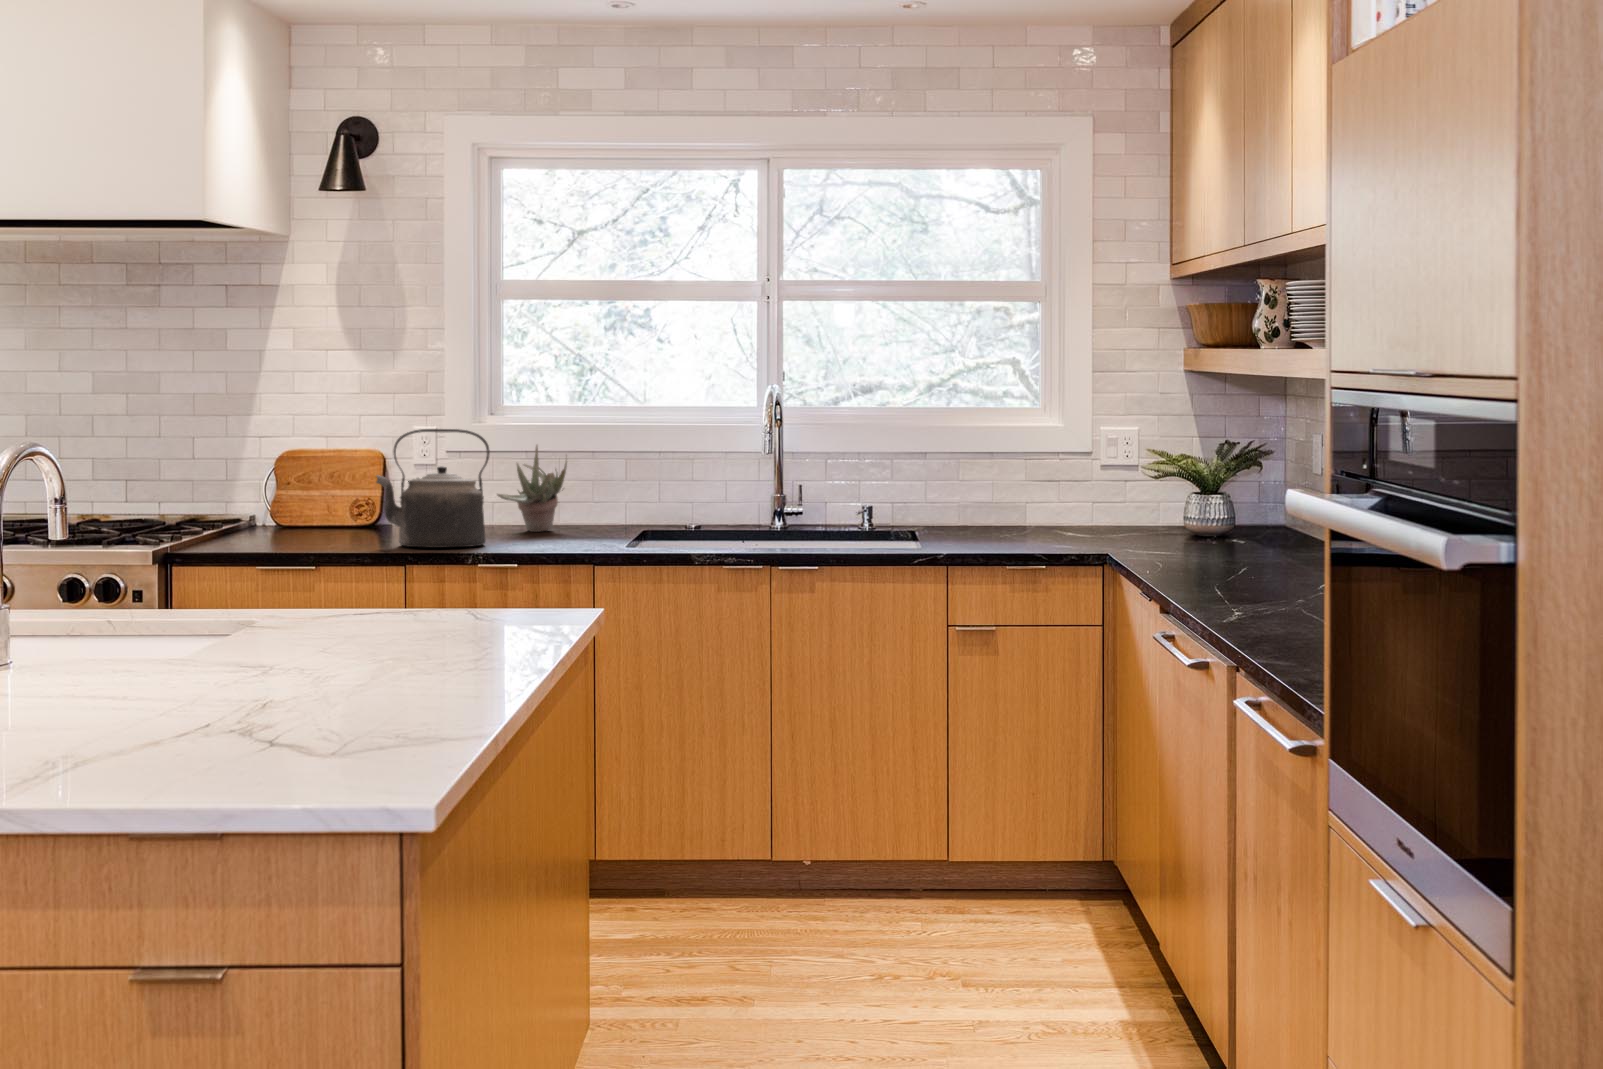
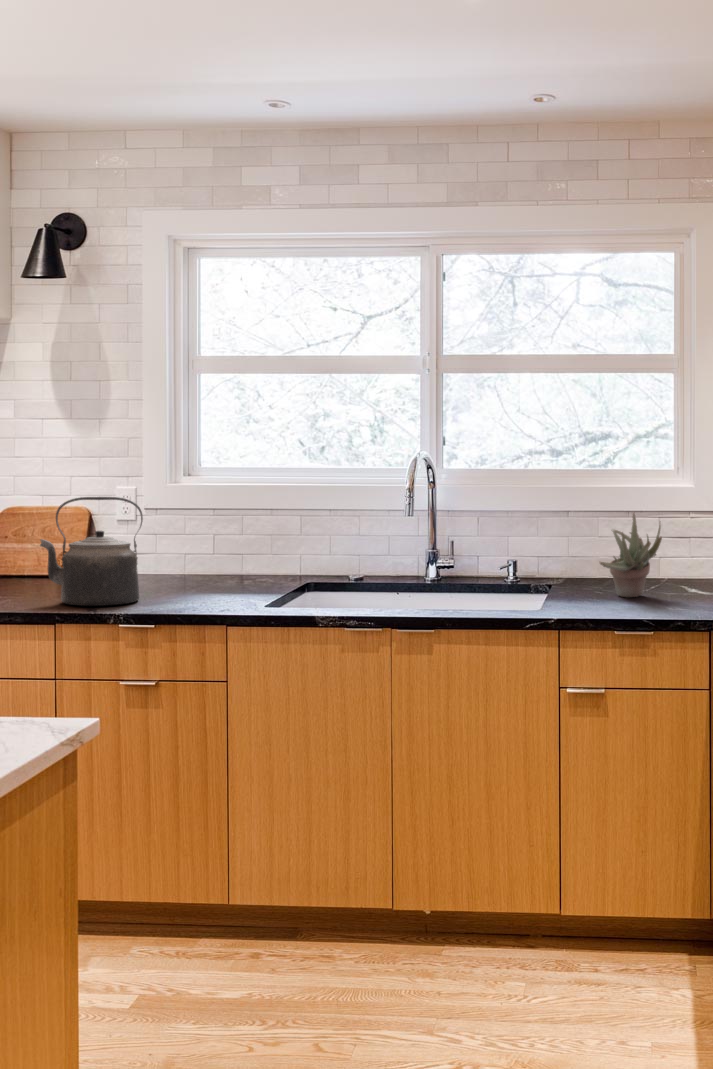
succulent plant: present [497,445,567,532] -> present [600,512,662,597]

